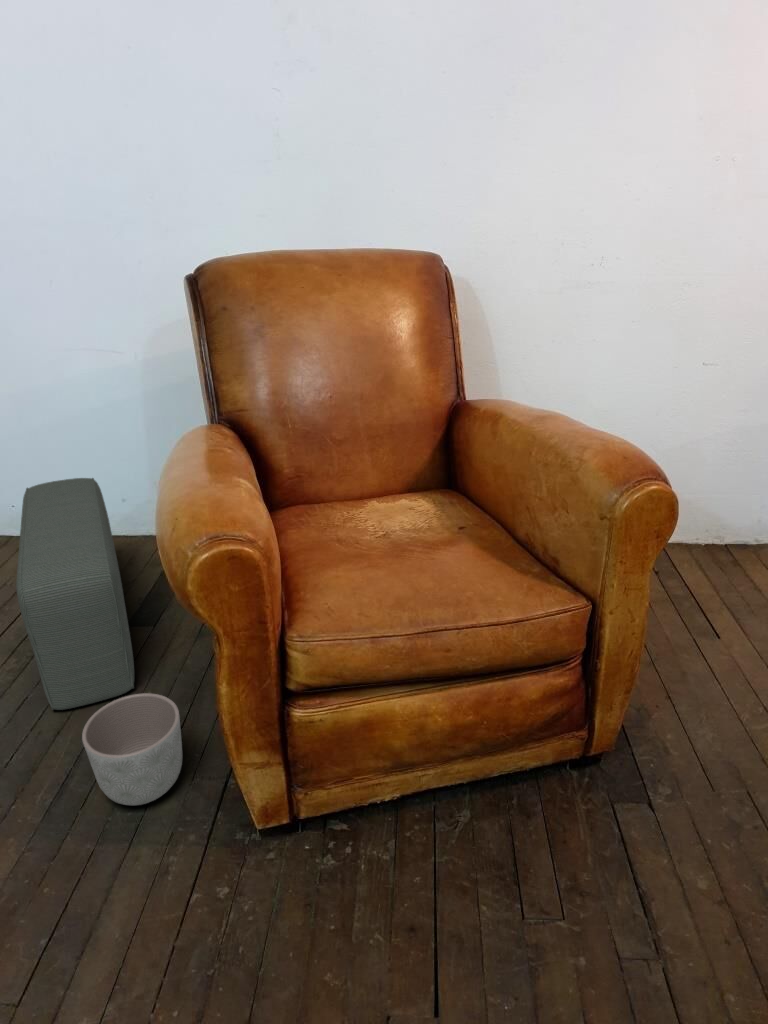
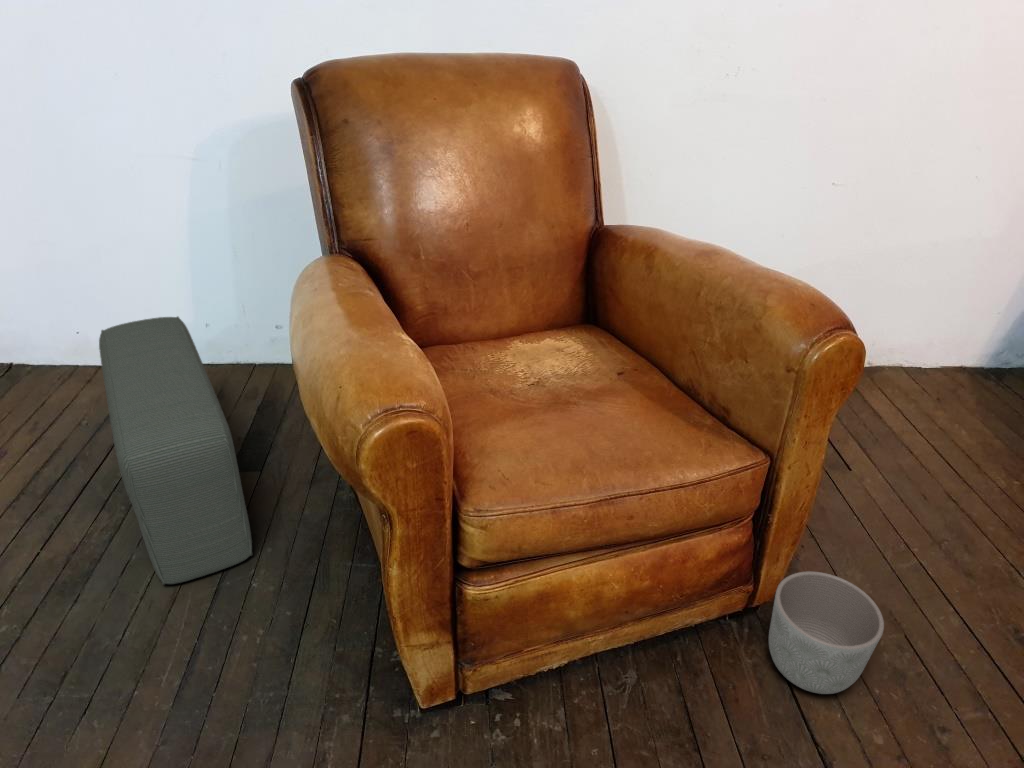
planter: present [82,693,182,805] -> present [769,571,884,694]

